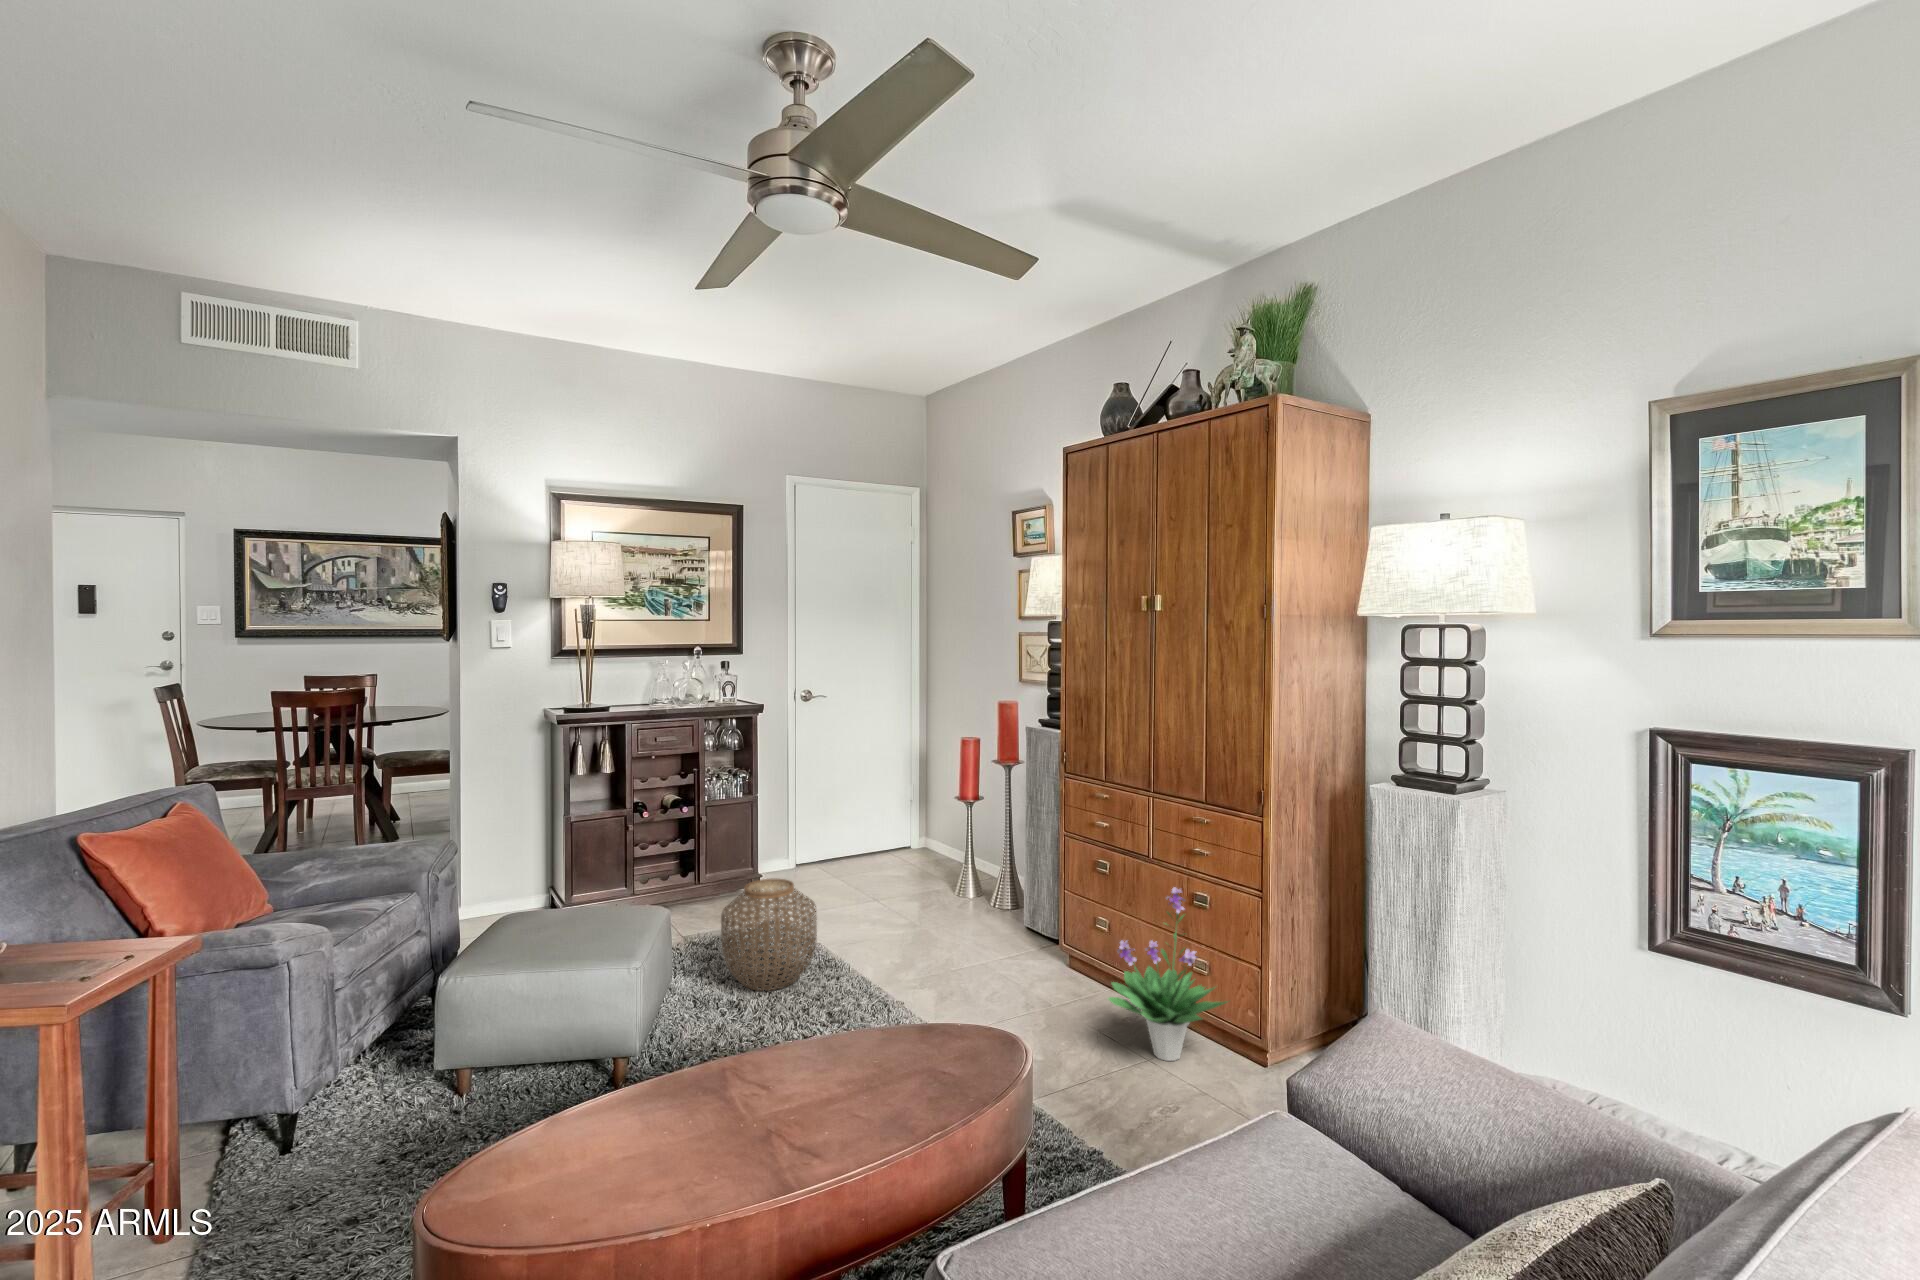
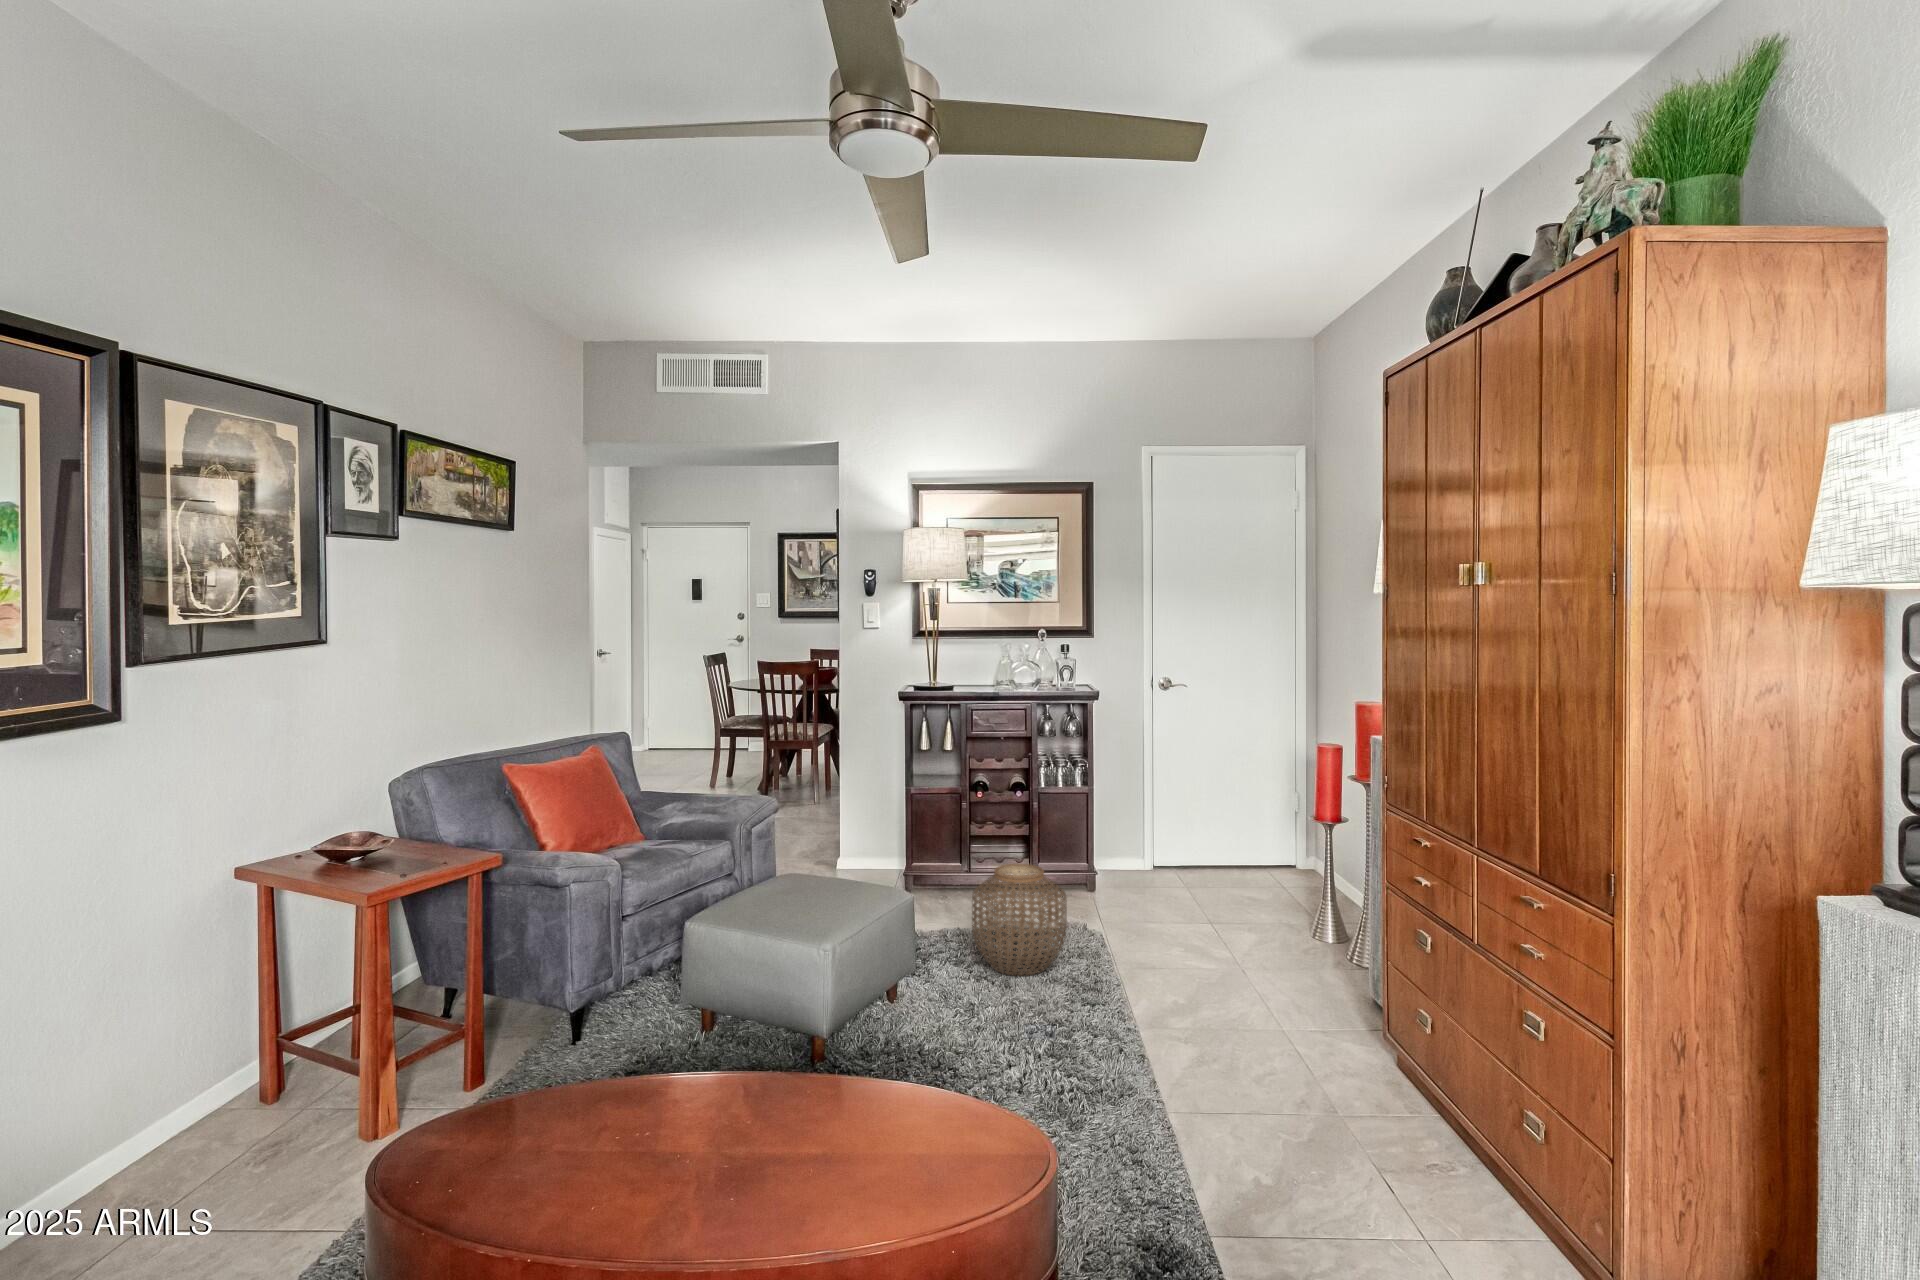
potted plant: present [1108,888,1227,1061] -> none [1295,950,1469,1174]

